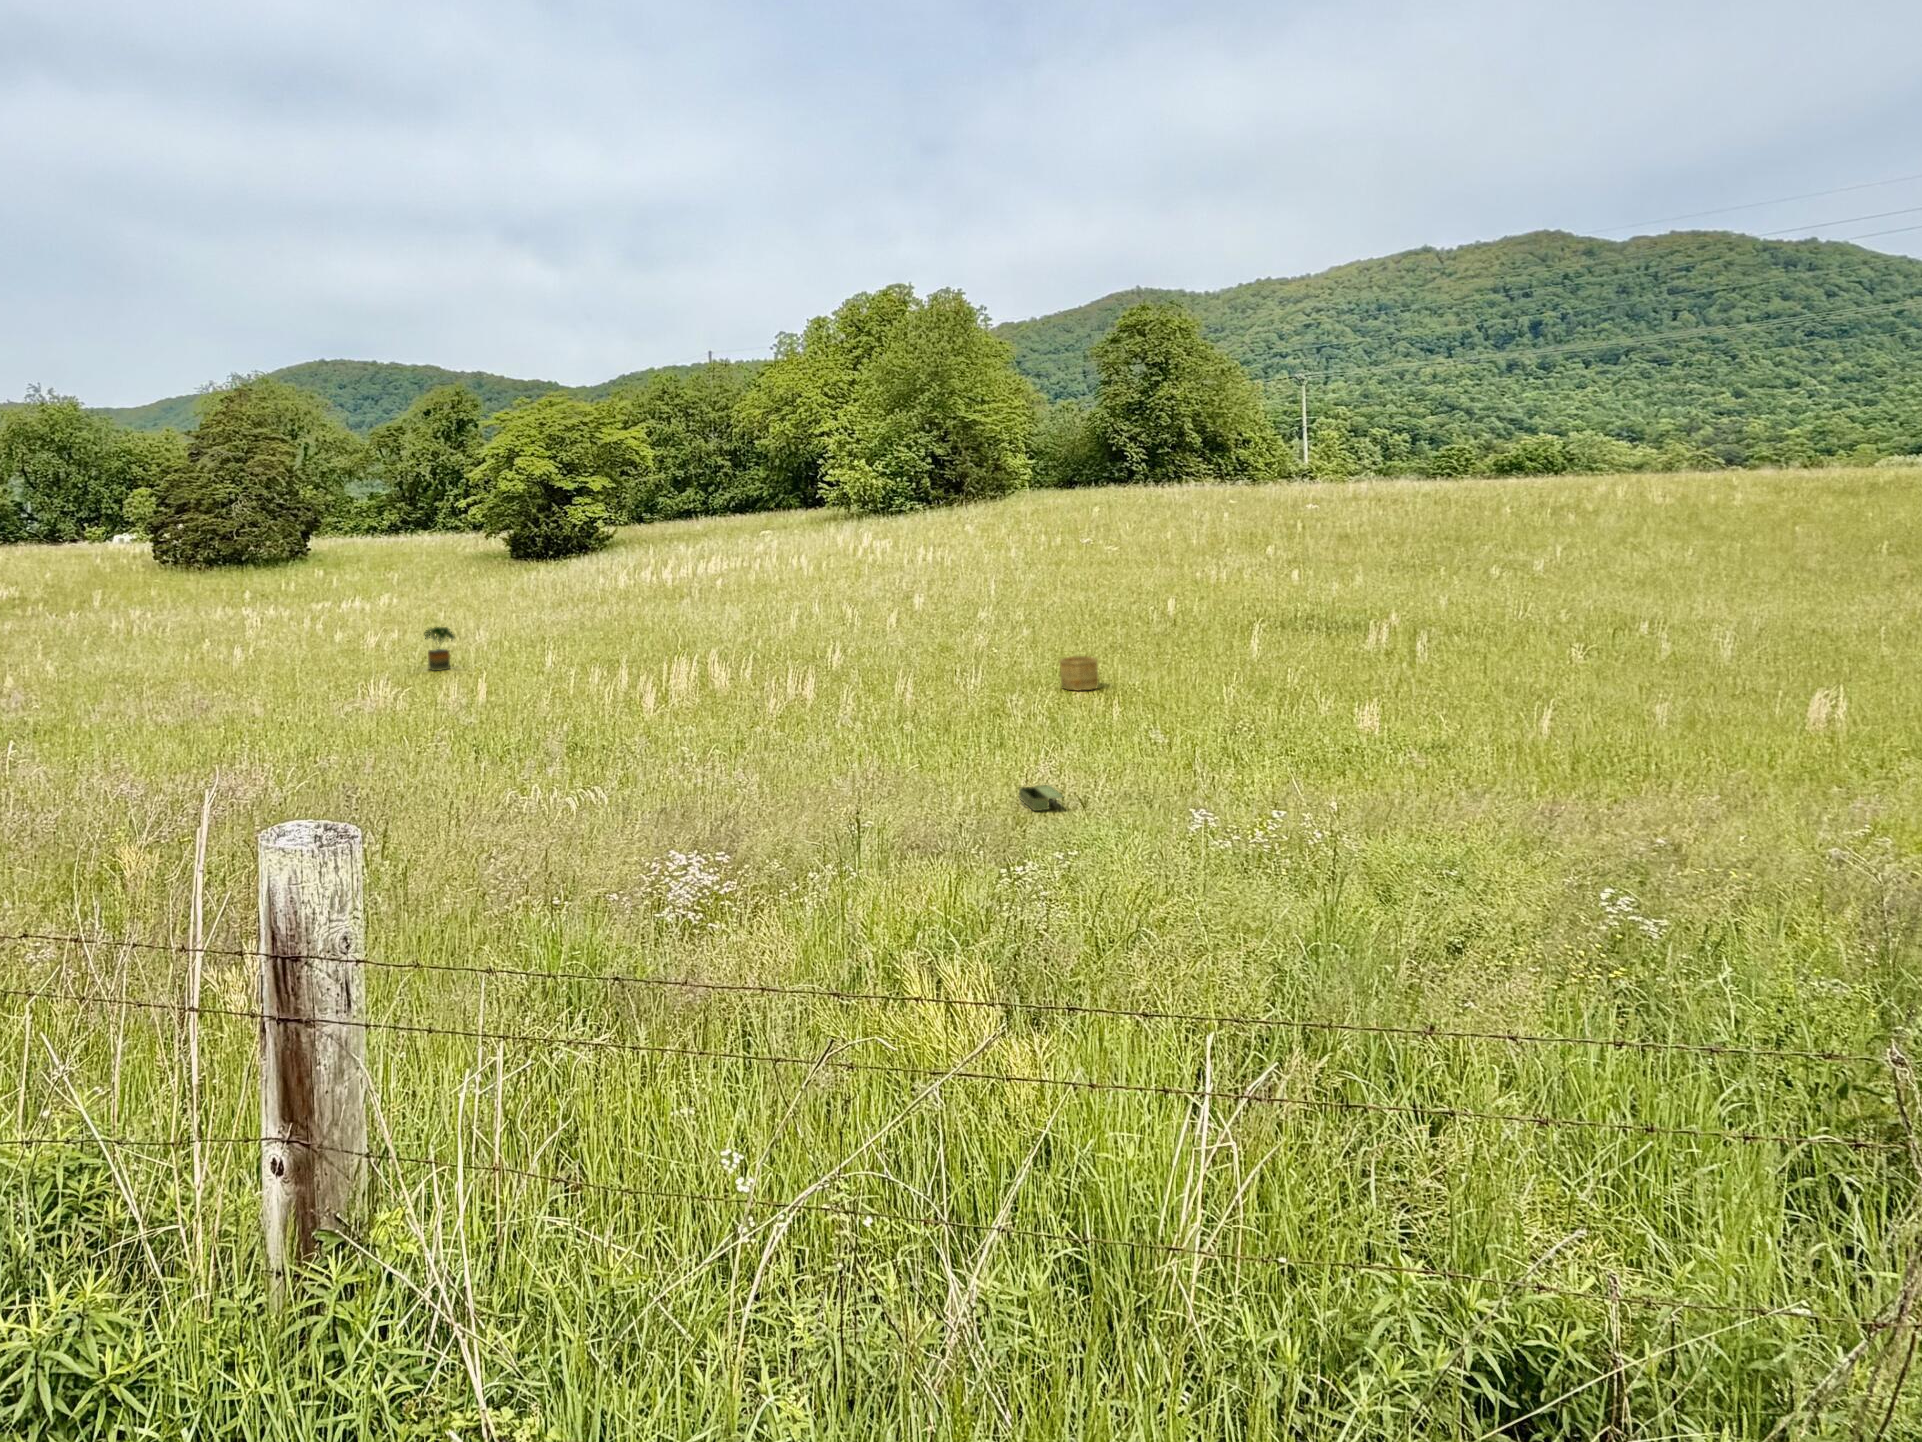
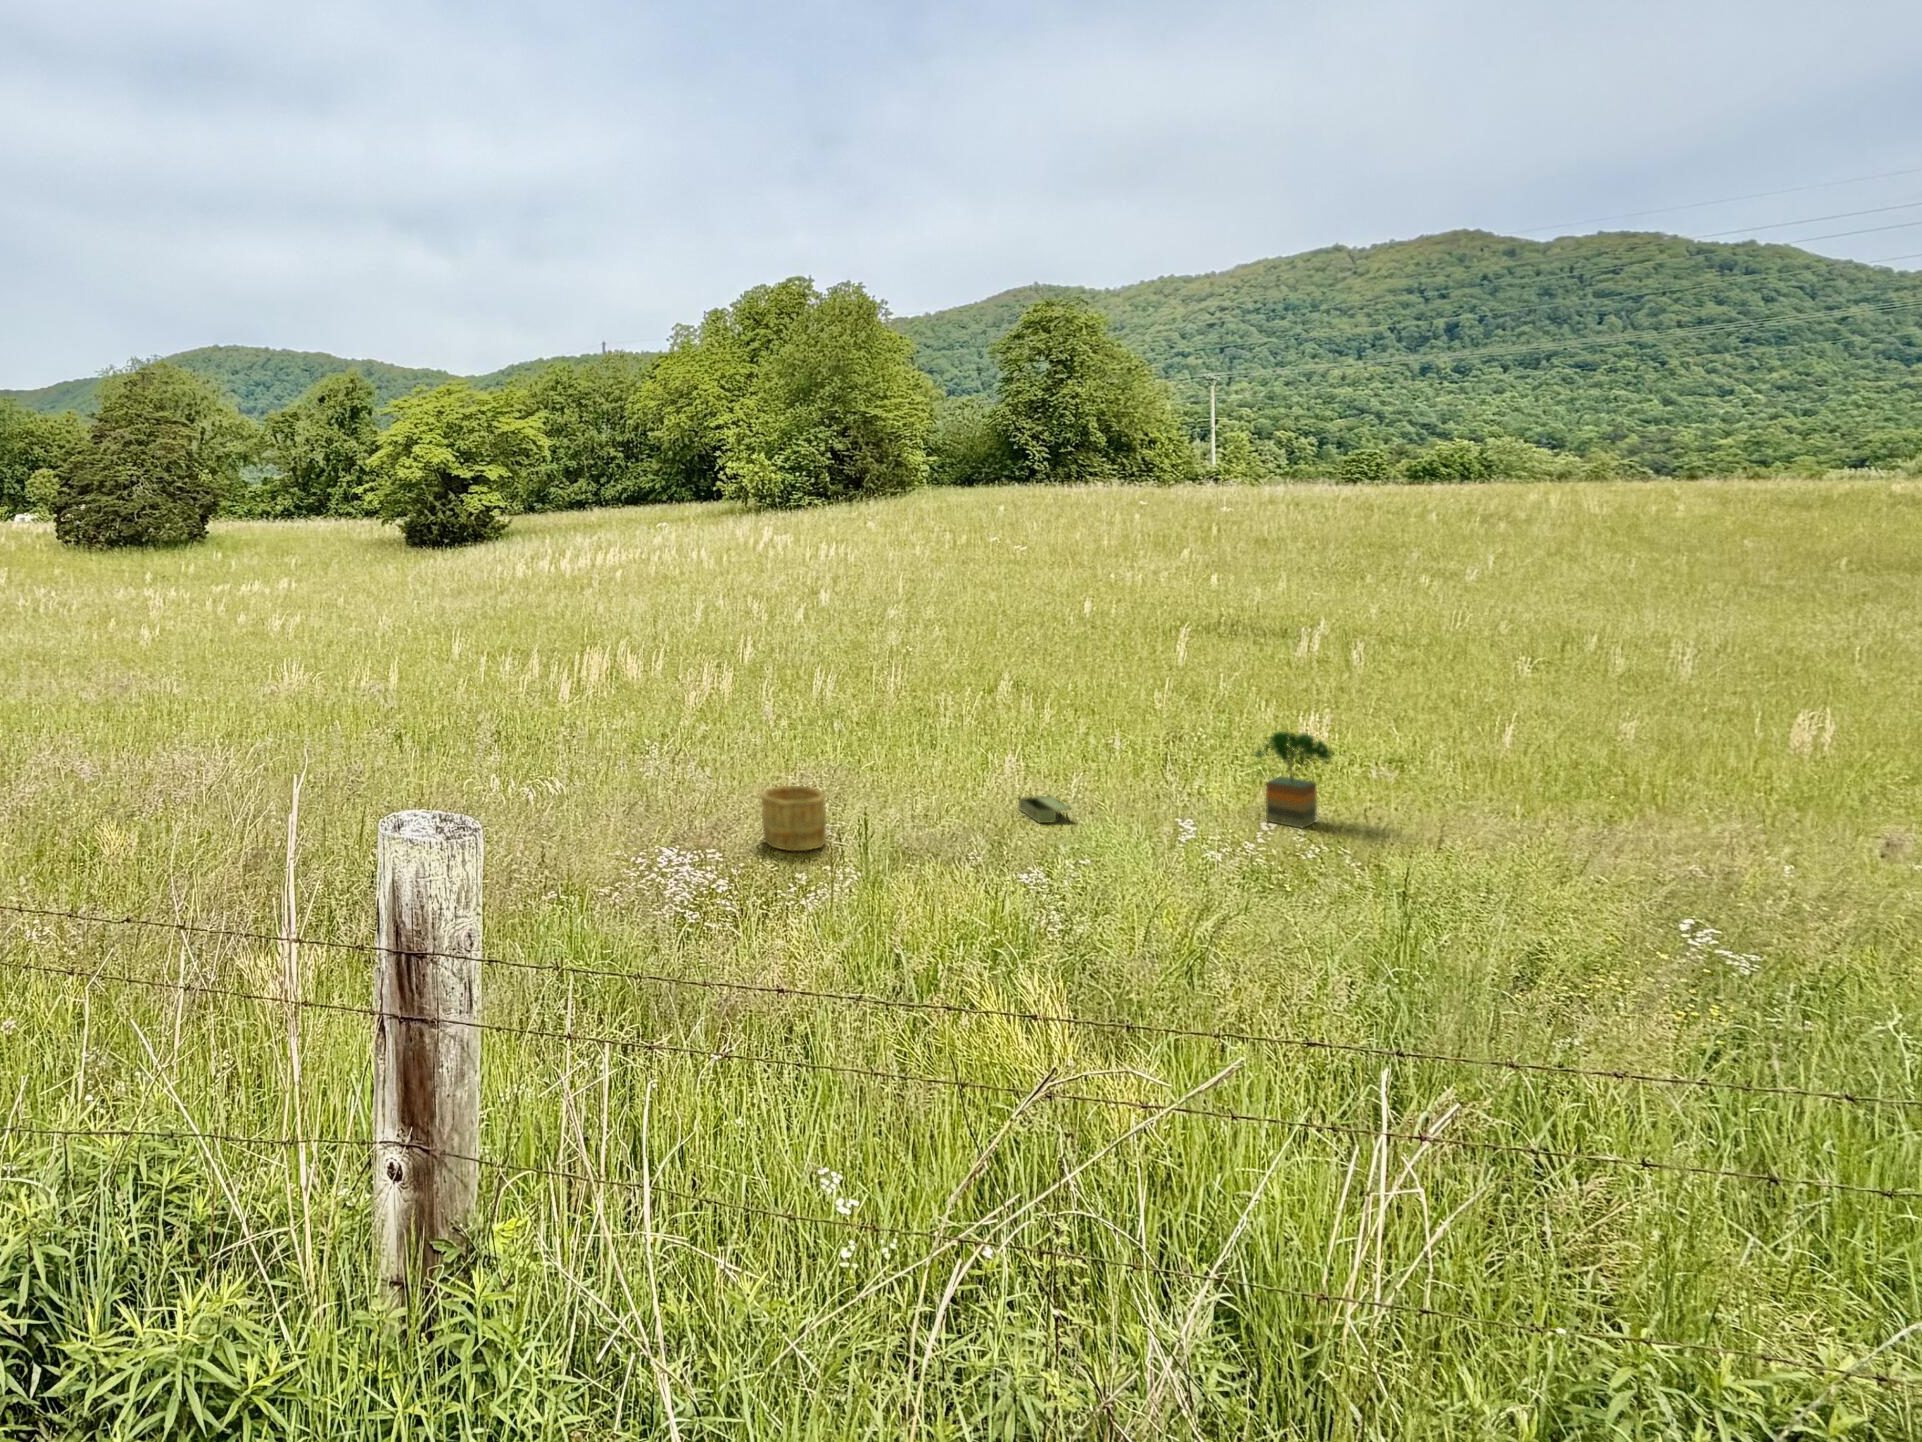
potted tree: present [424,627,455,671] -> present [1256,731,1334,829]
wooden bucket: present [1059,656,1098,691] -> present [760,786,827,851]

